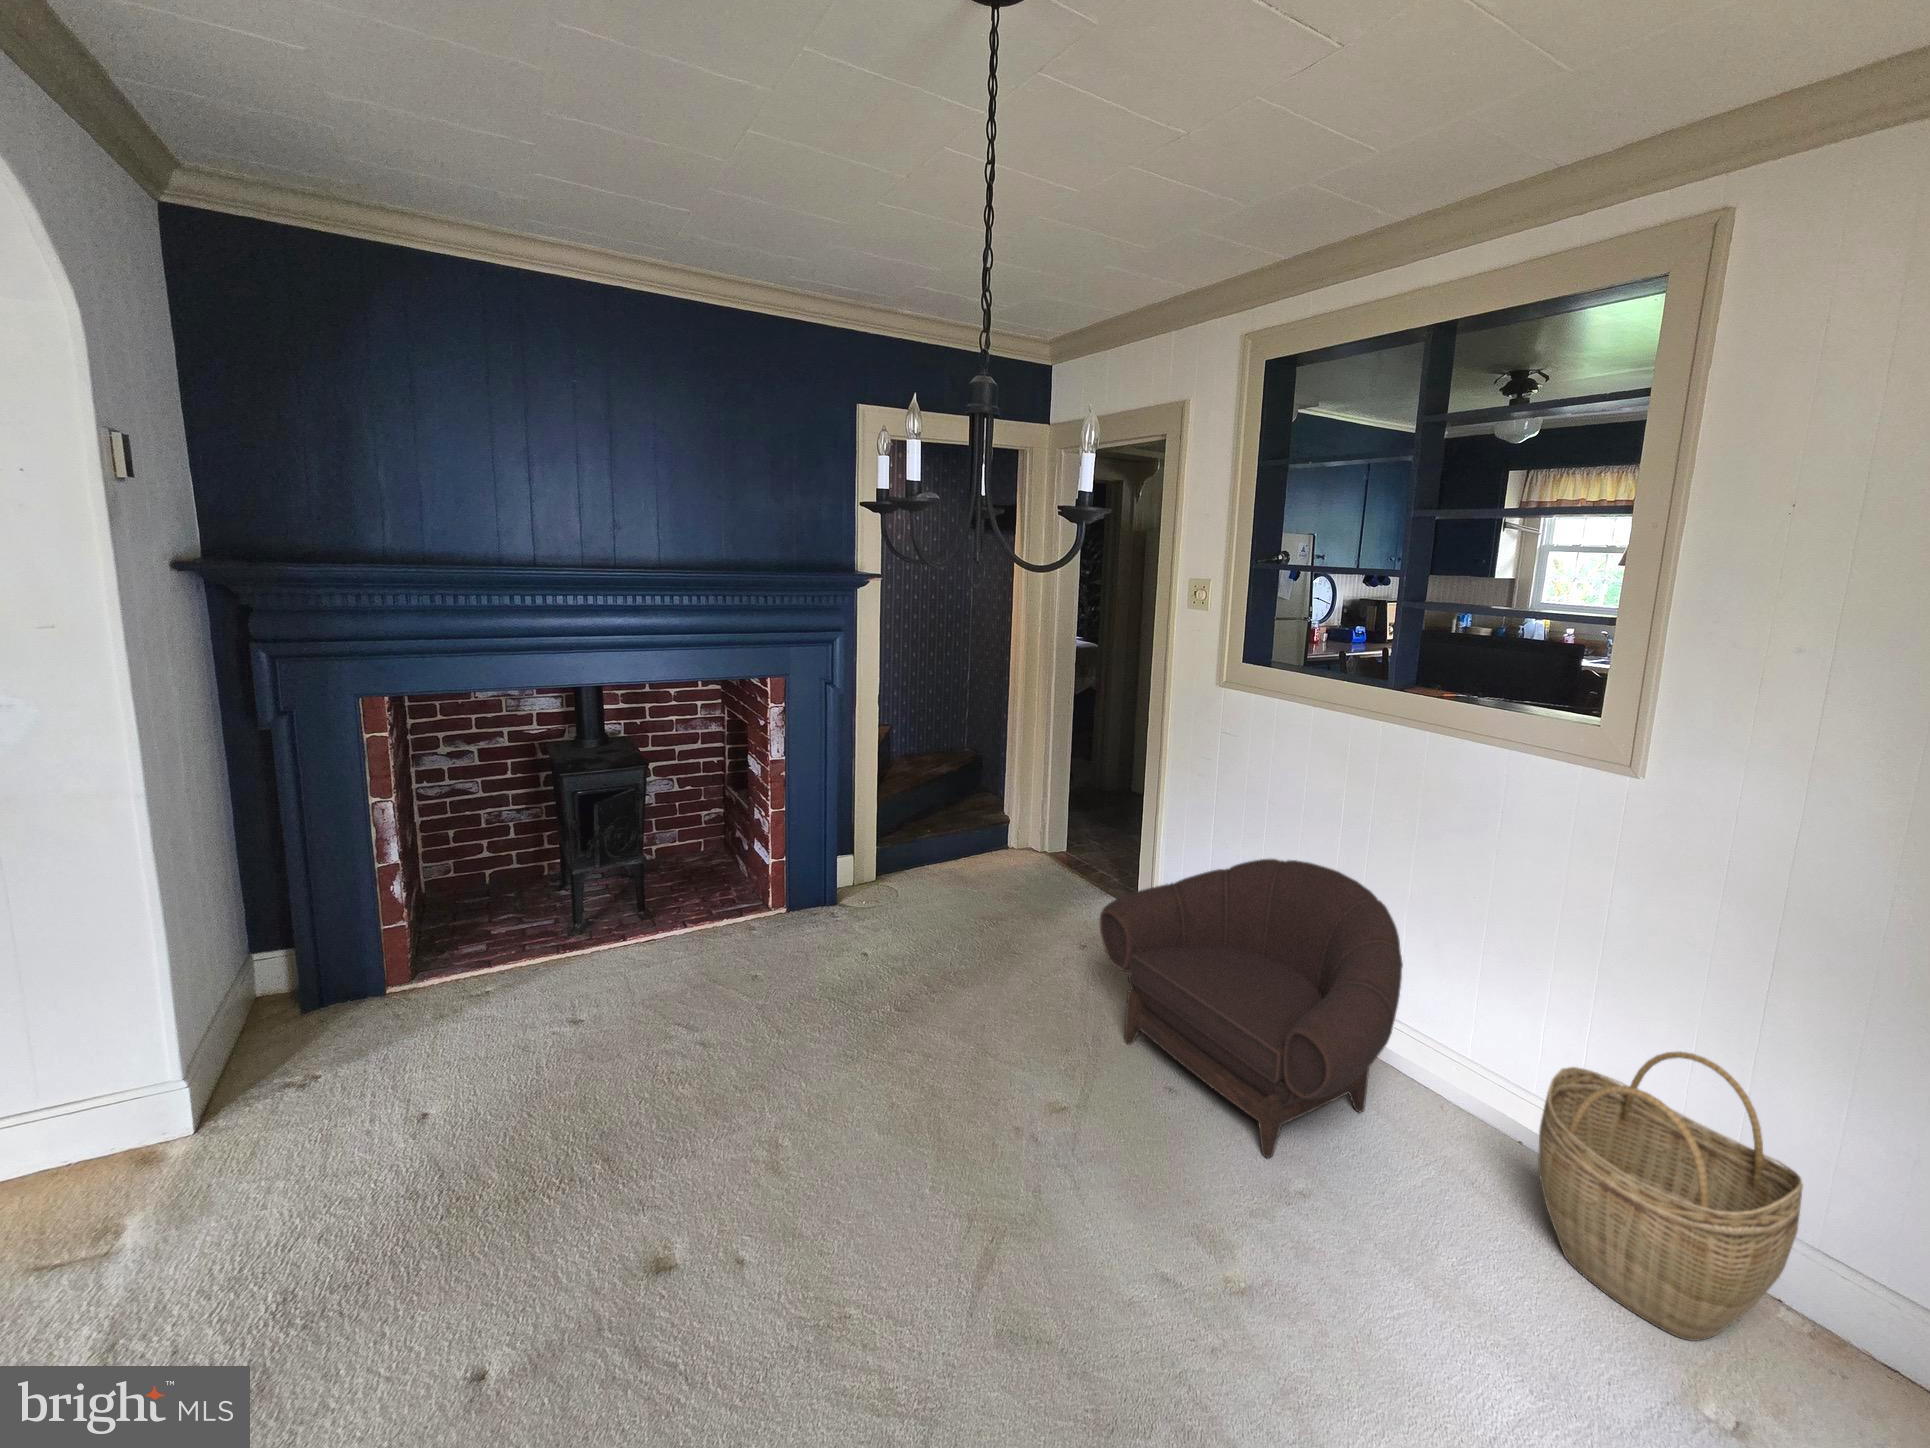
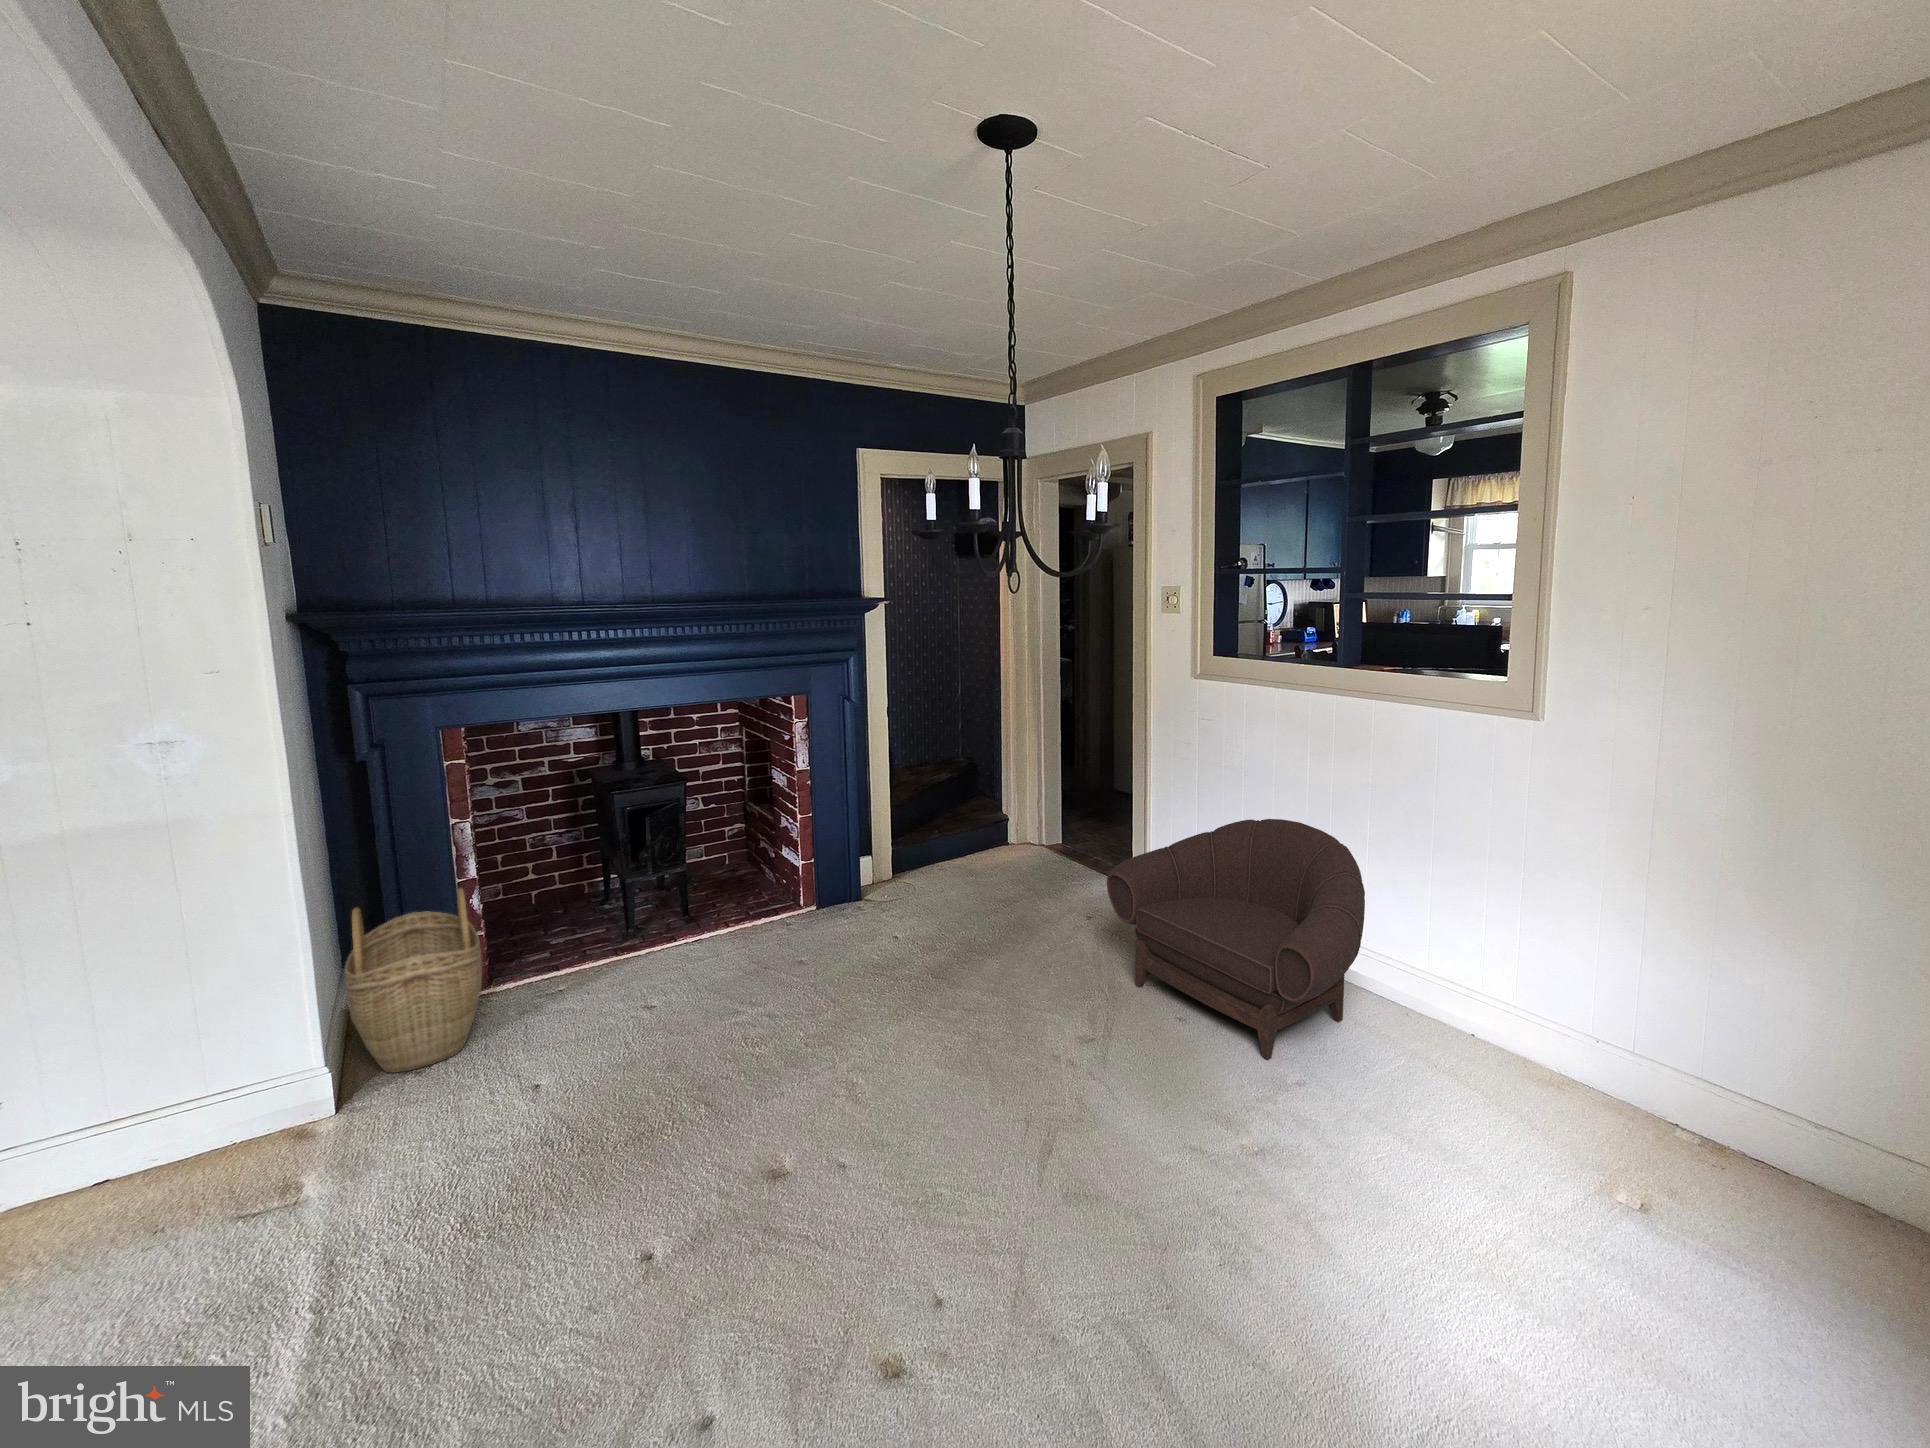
woven basket: present [1538,1052,1803,1341] -> present [345,888,482,1073]

